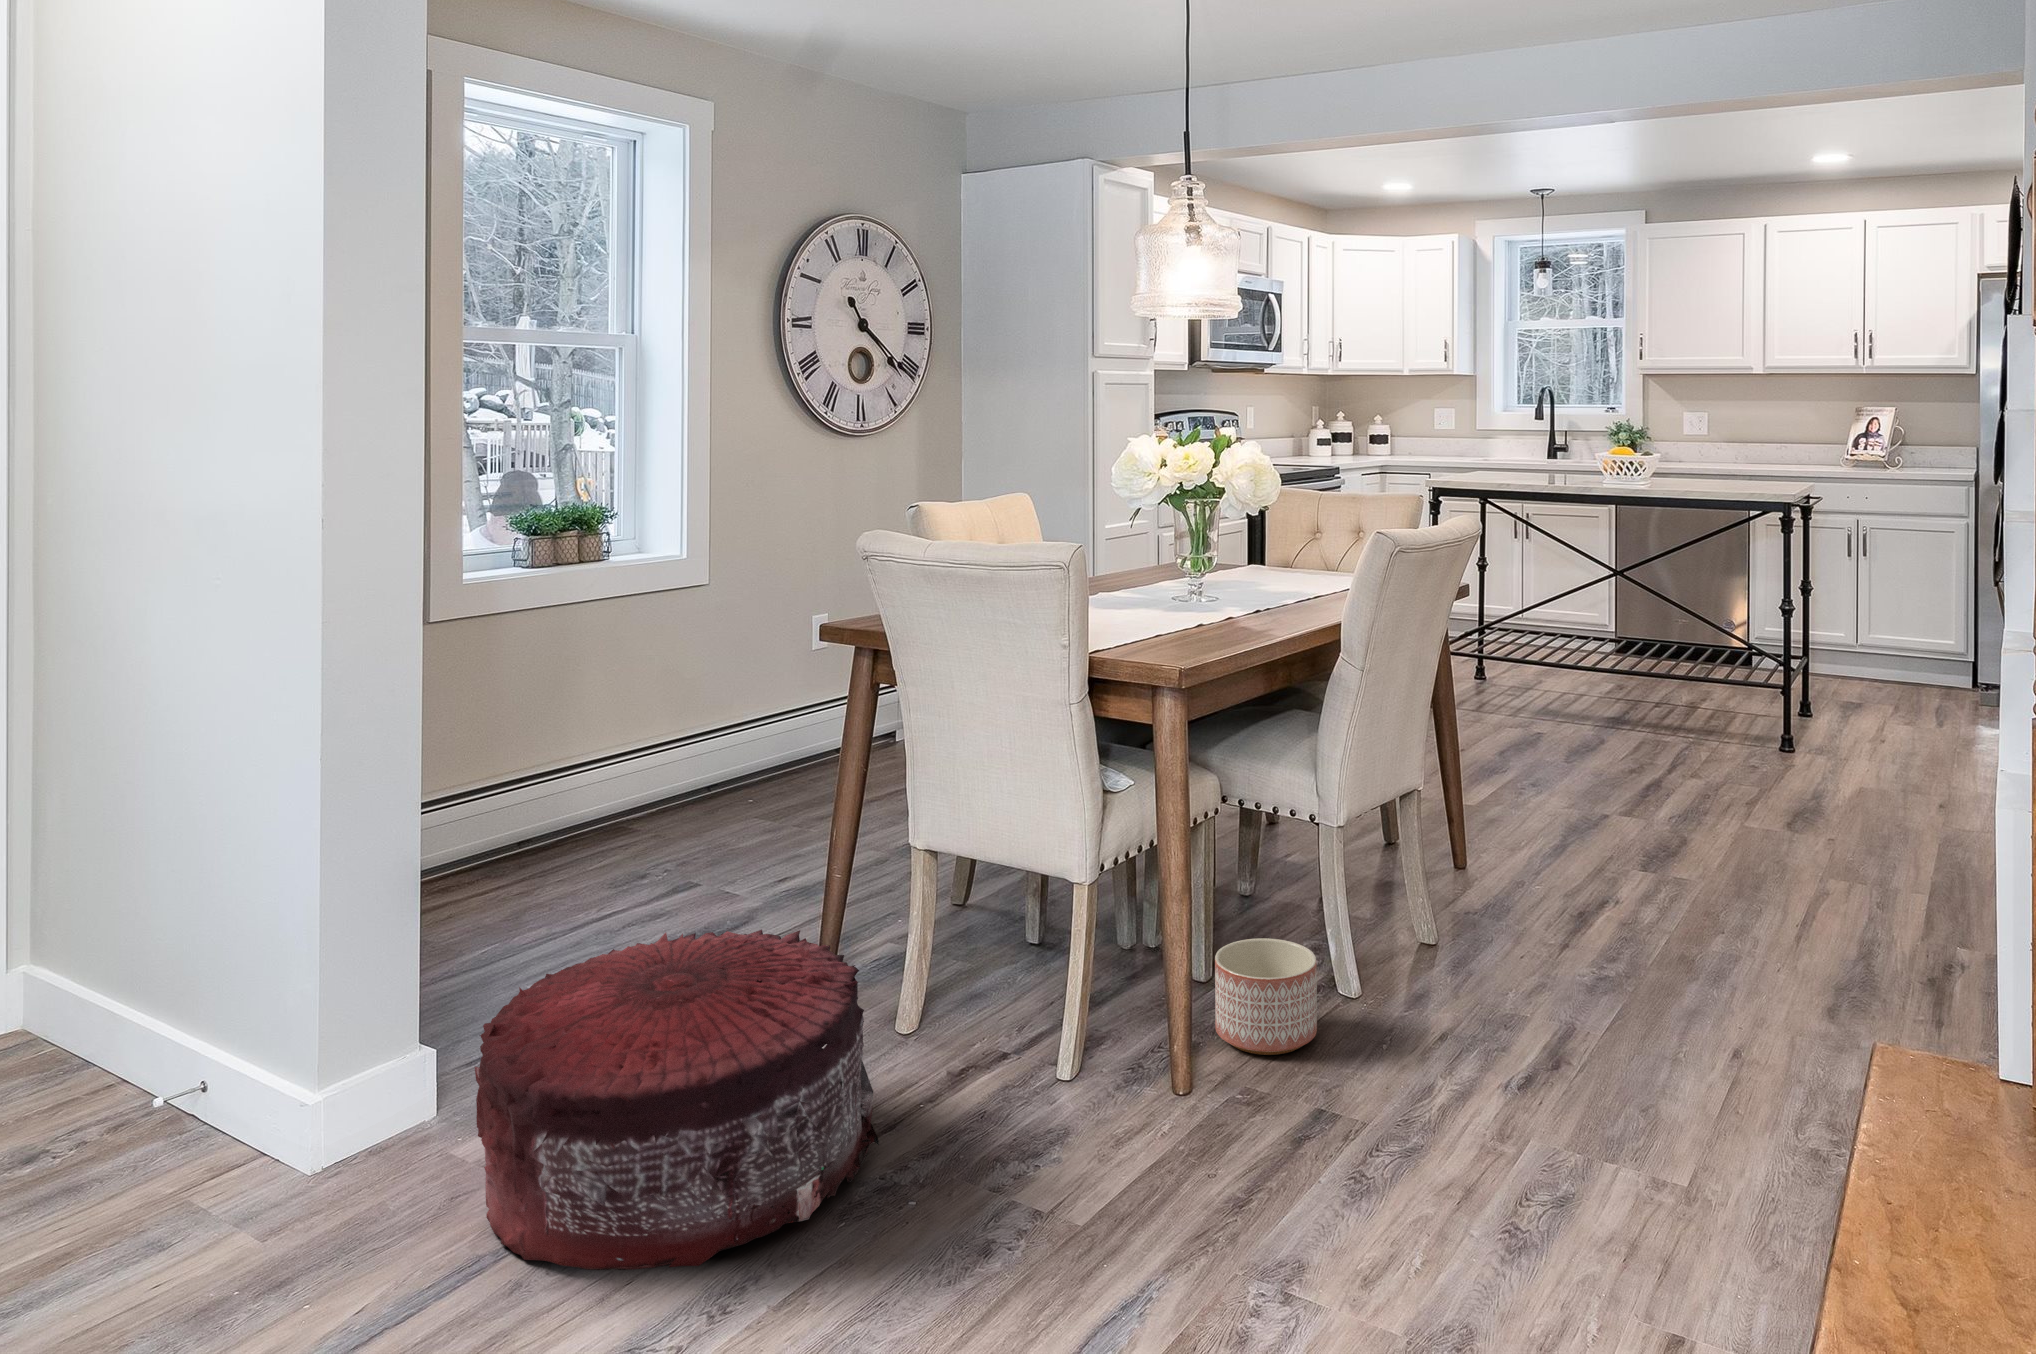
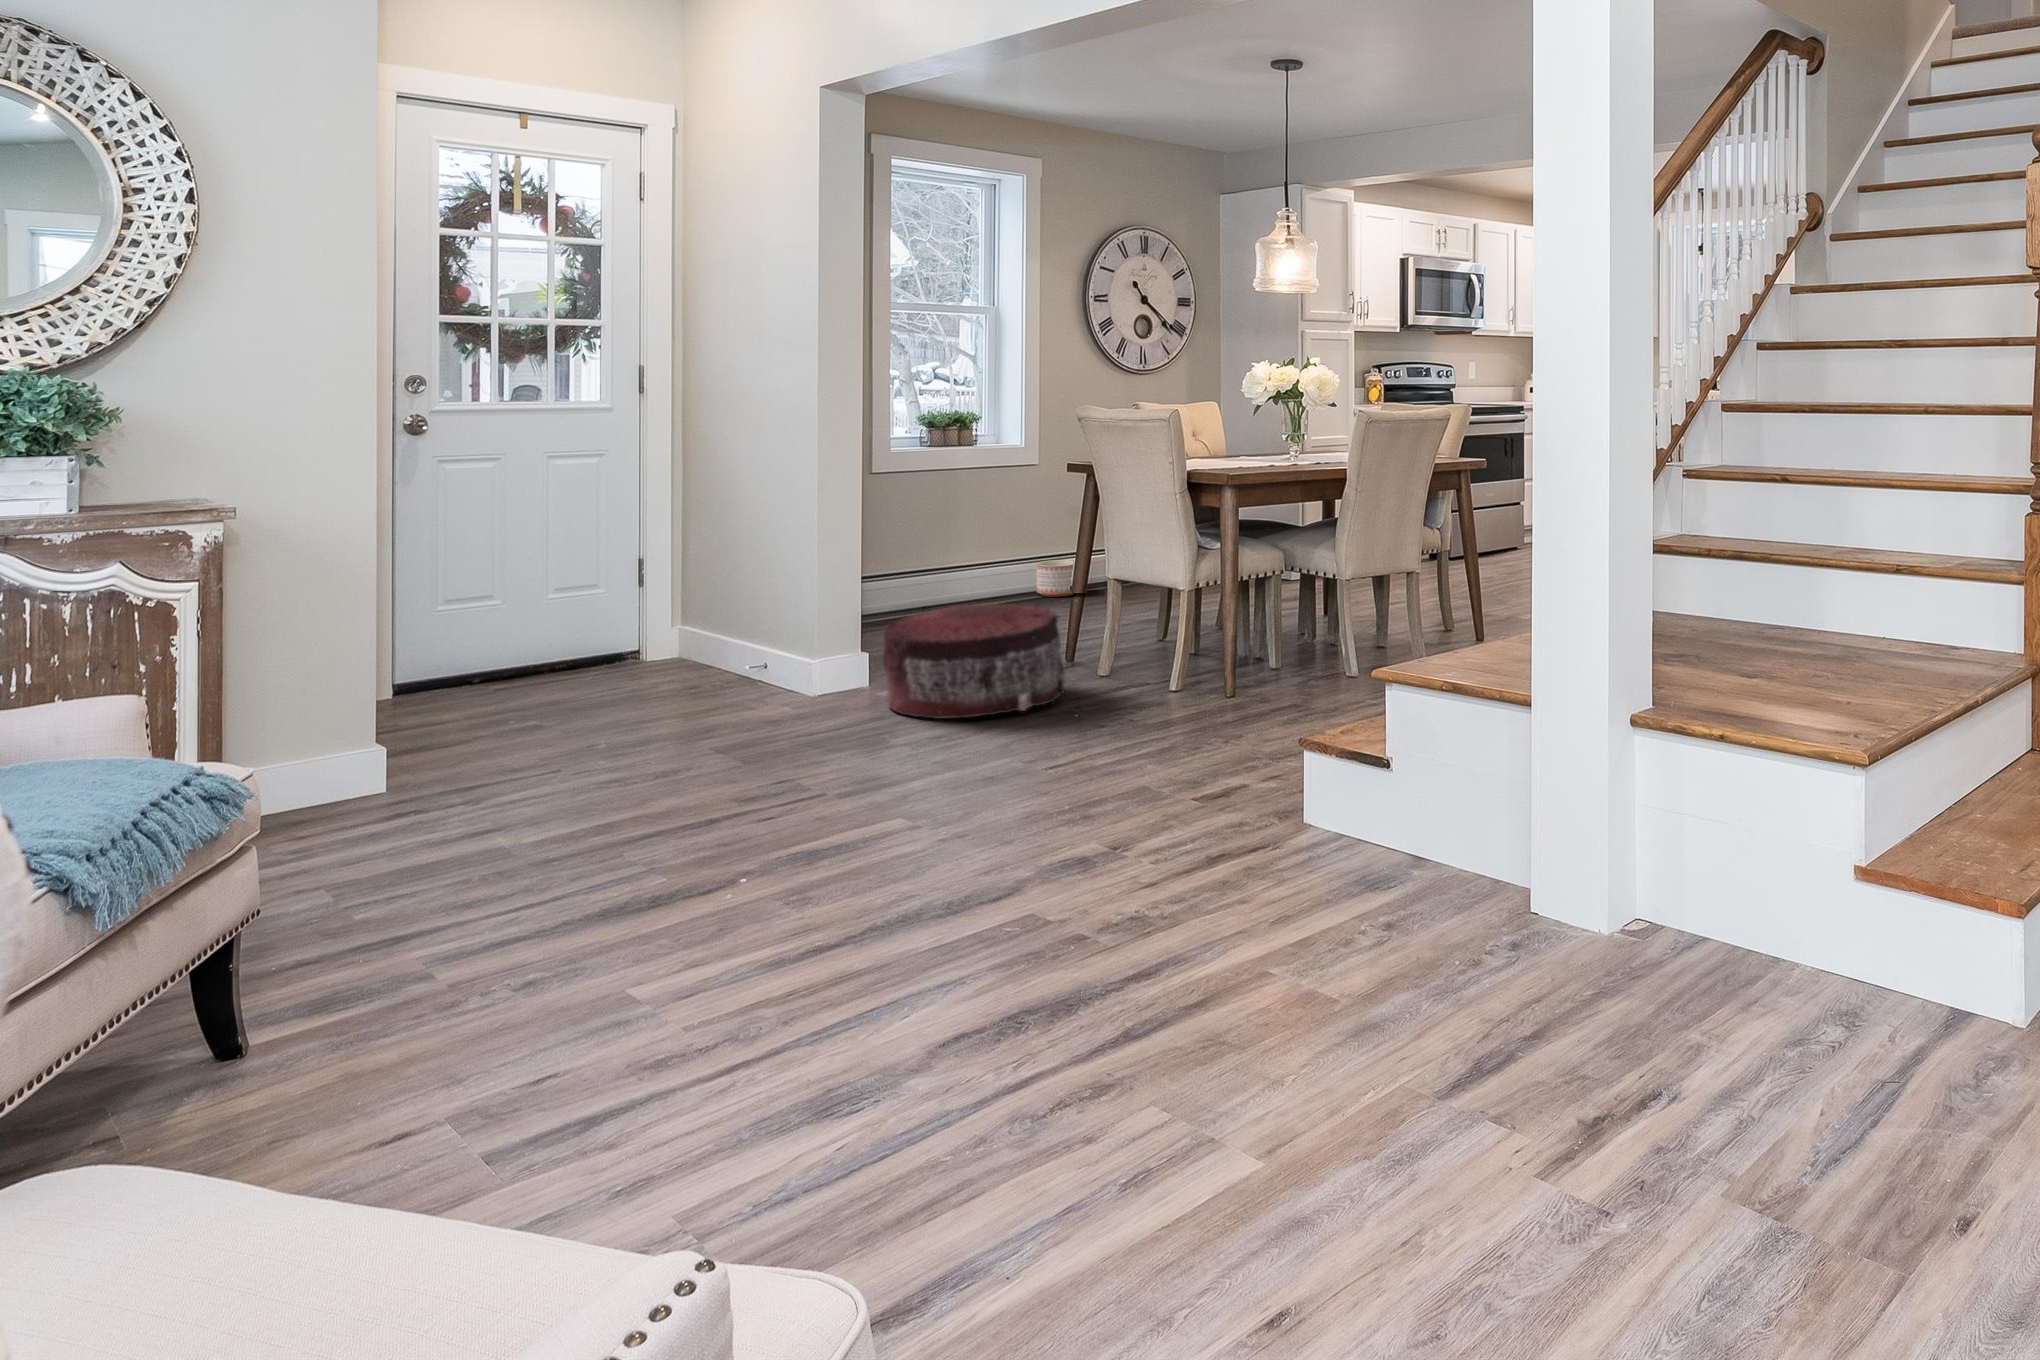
planter: present [1215,938,1317,1055] -> present [1036,560,1073,597]

